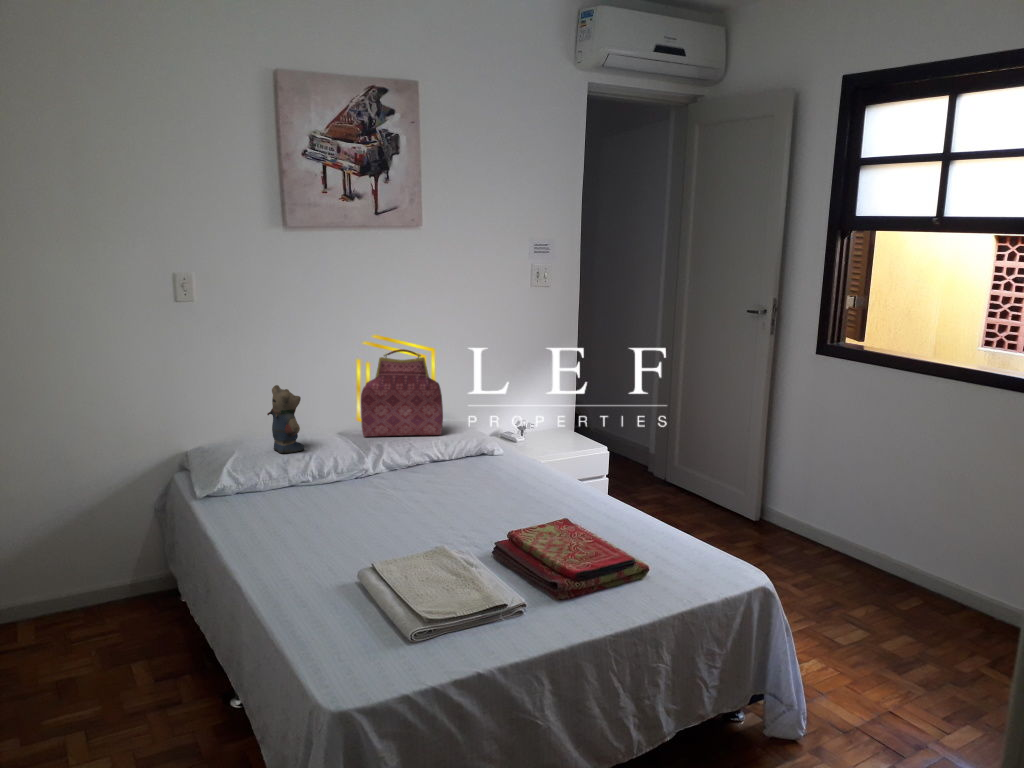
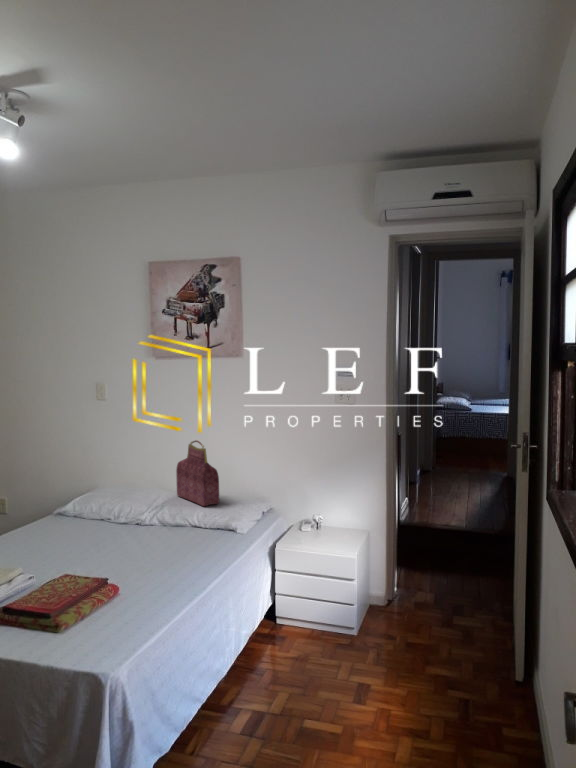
teddy bear: present [267,385,304,453] -> none [123,450,143,494]

